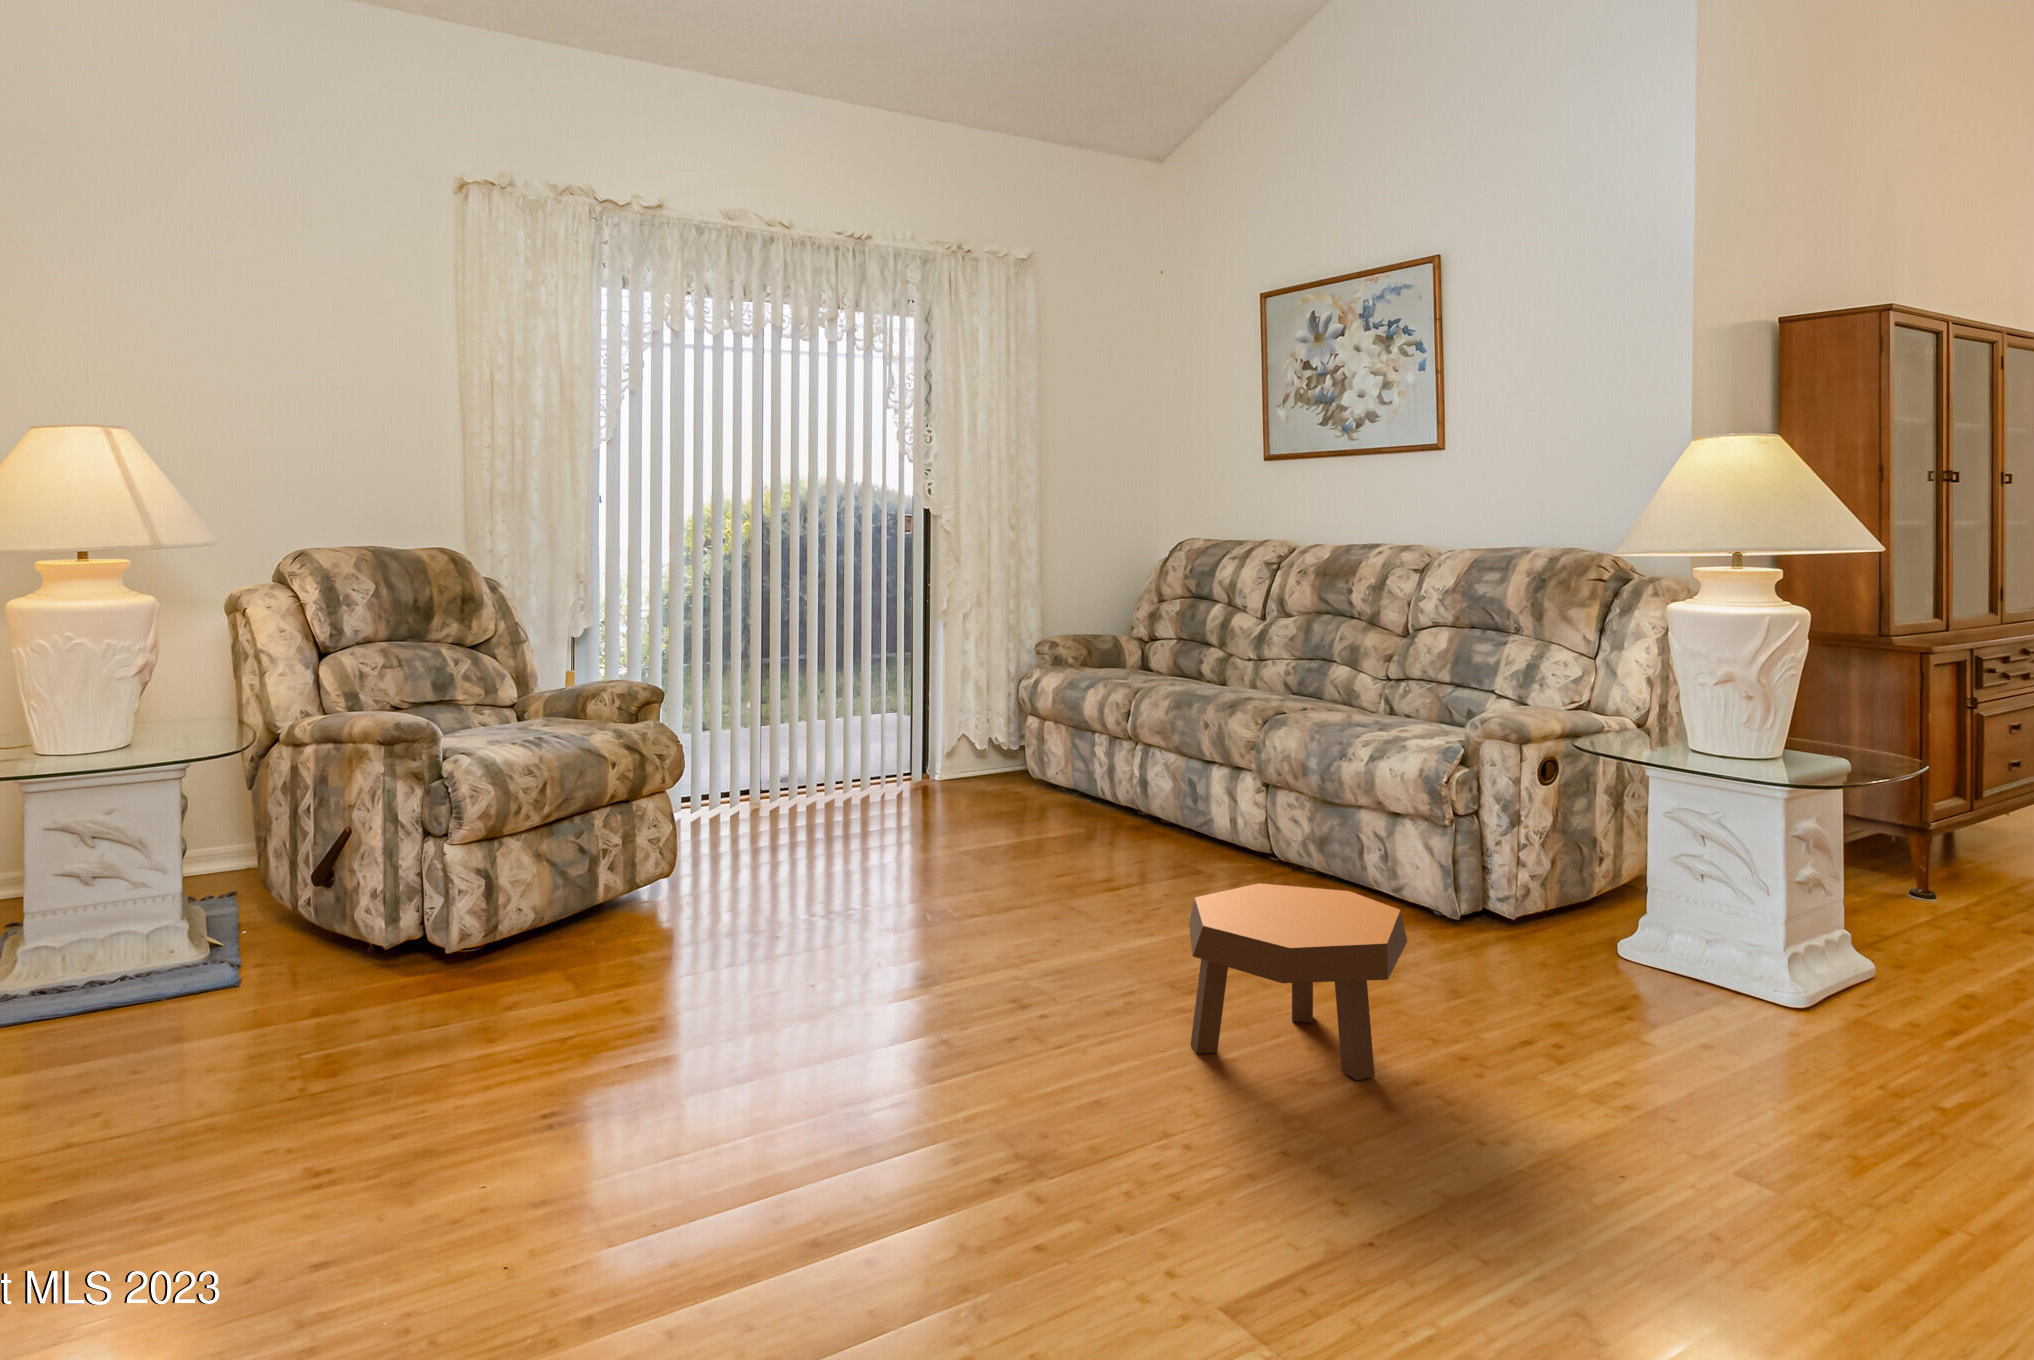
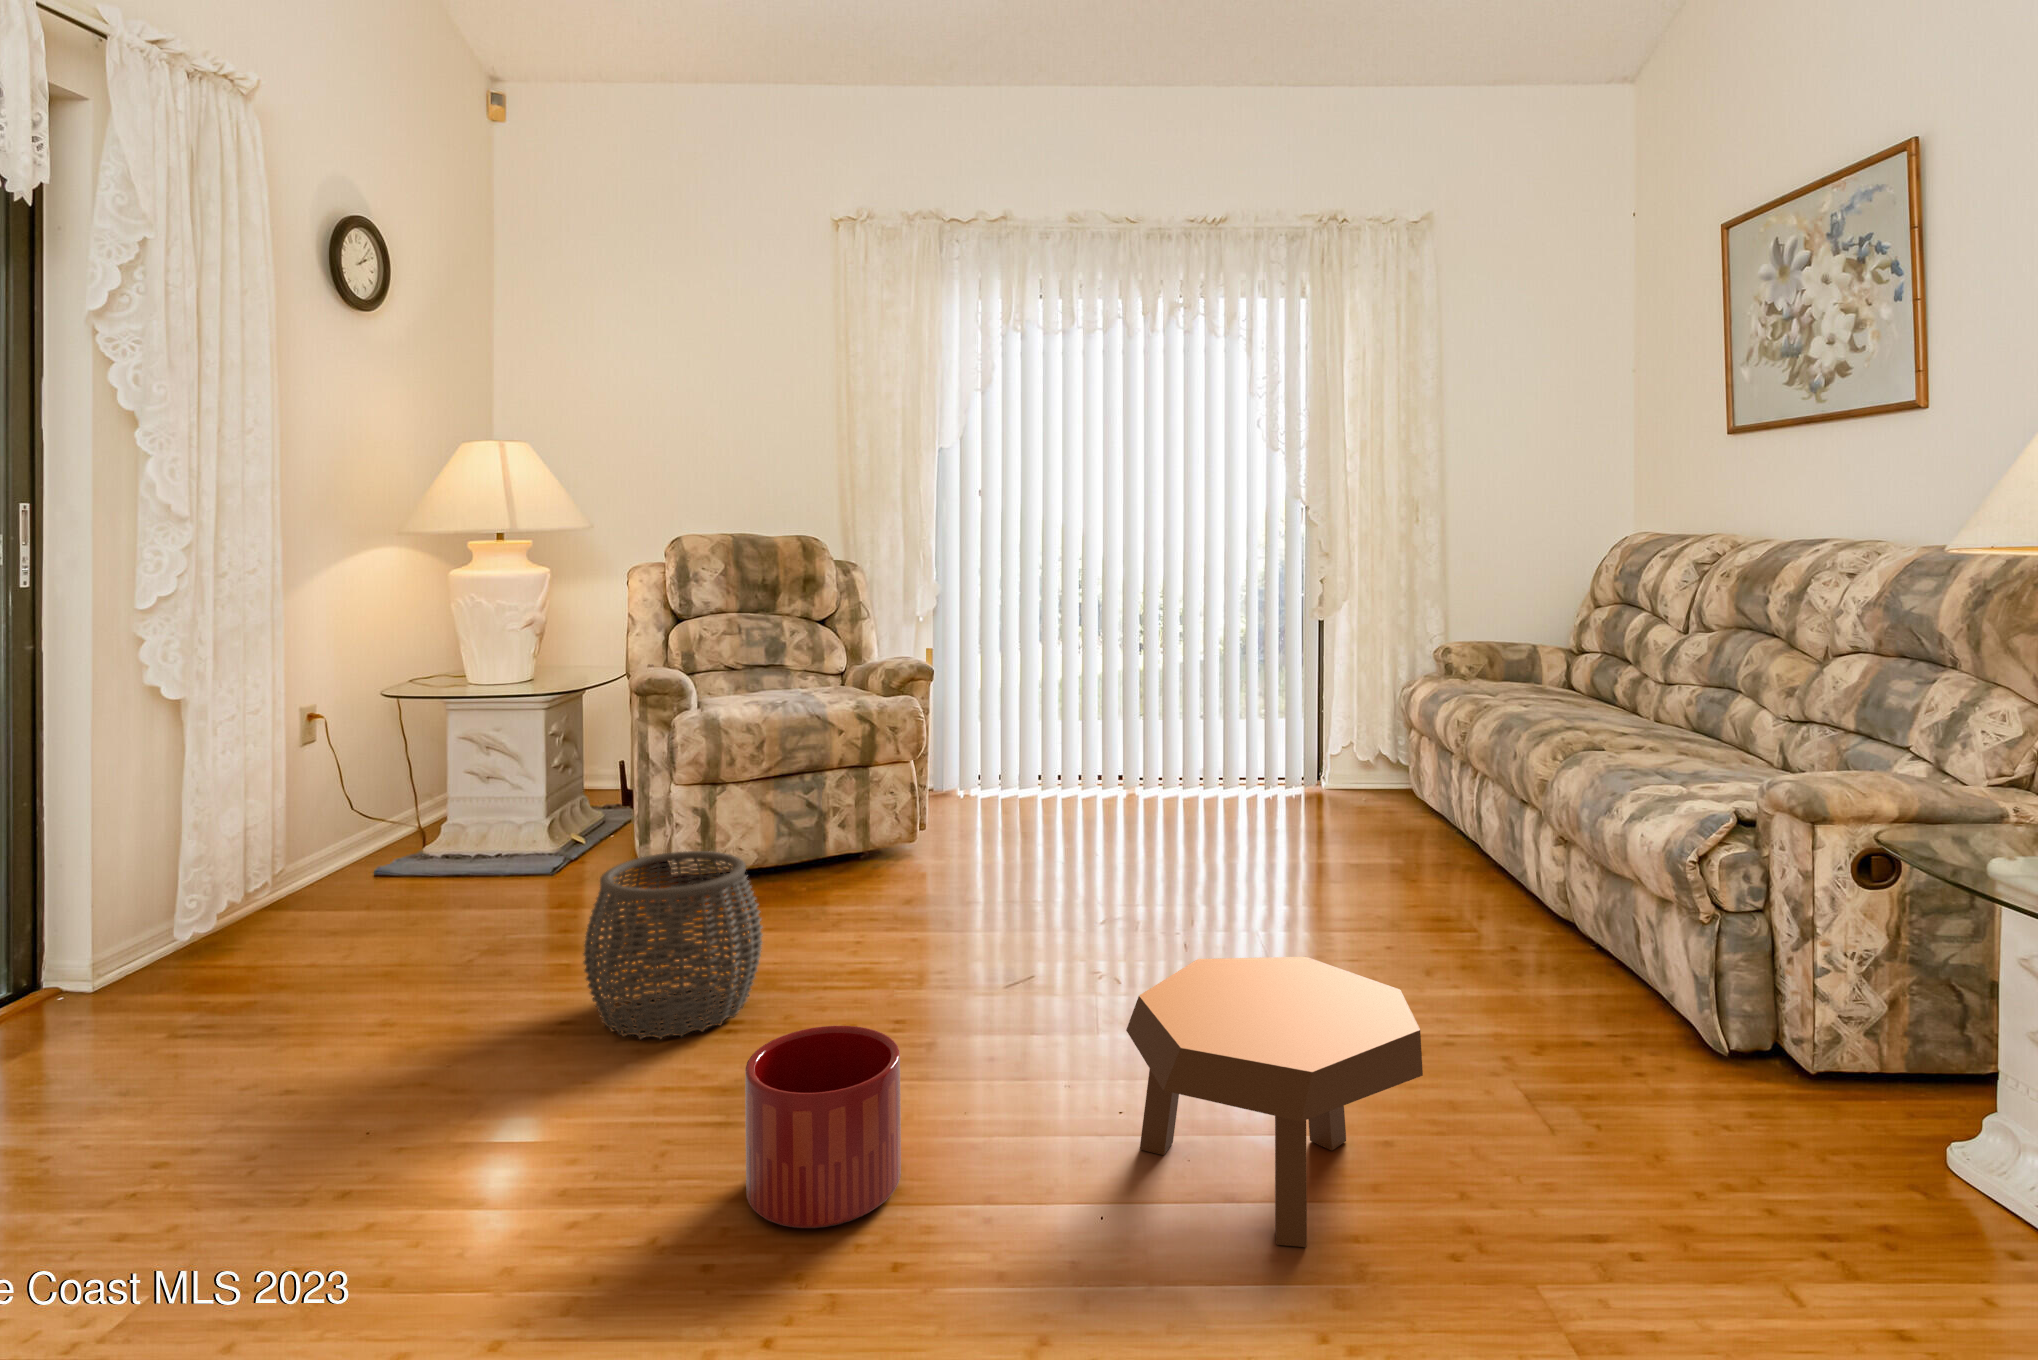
woven basket: none [558,887,744,1087] -> present [583,851,763,1039]
planter: none [951,995,1086,1165] -> present [745,1026,901,1228]

